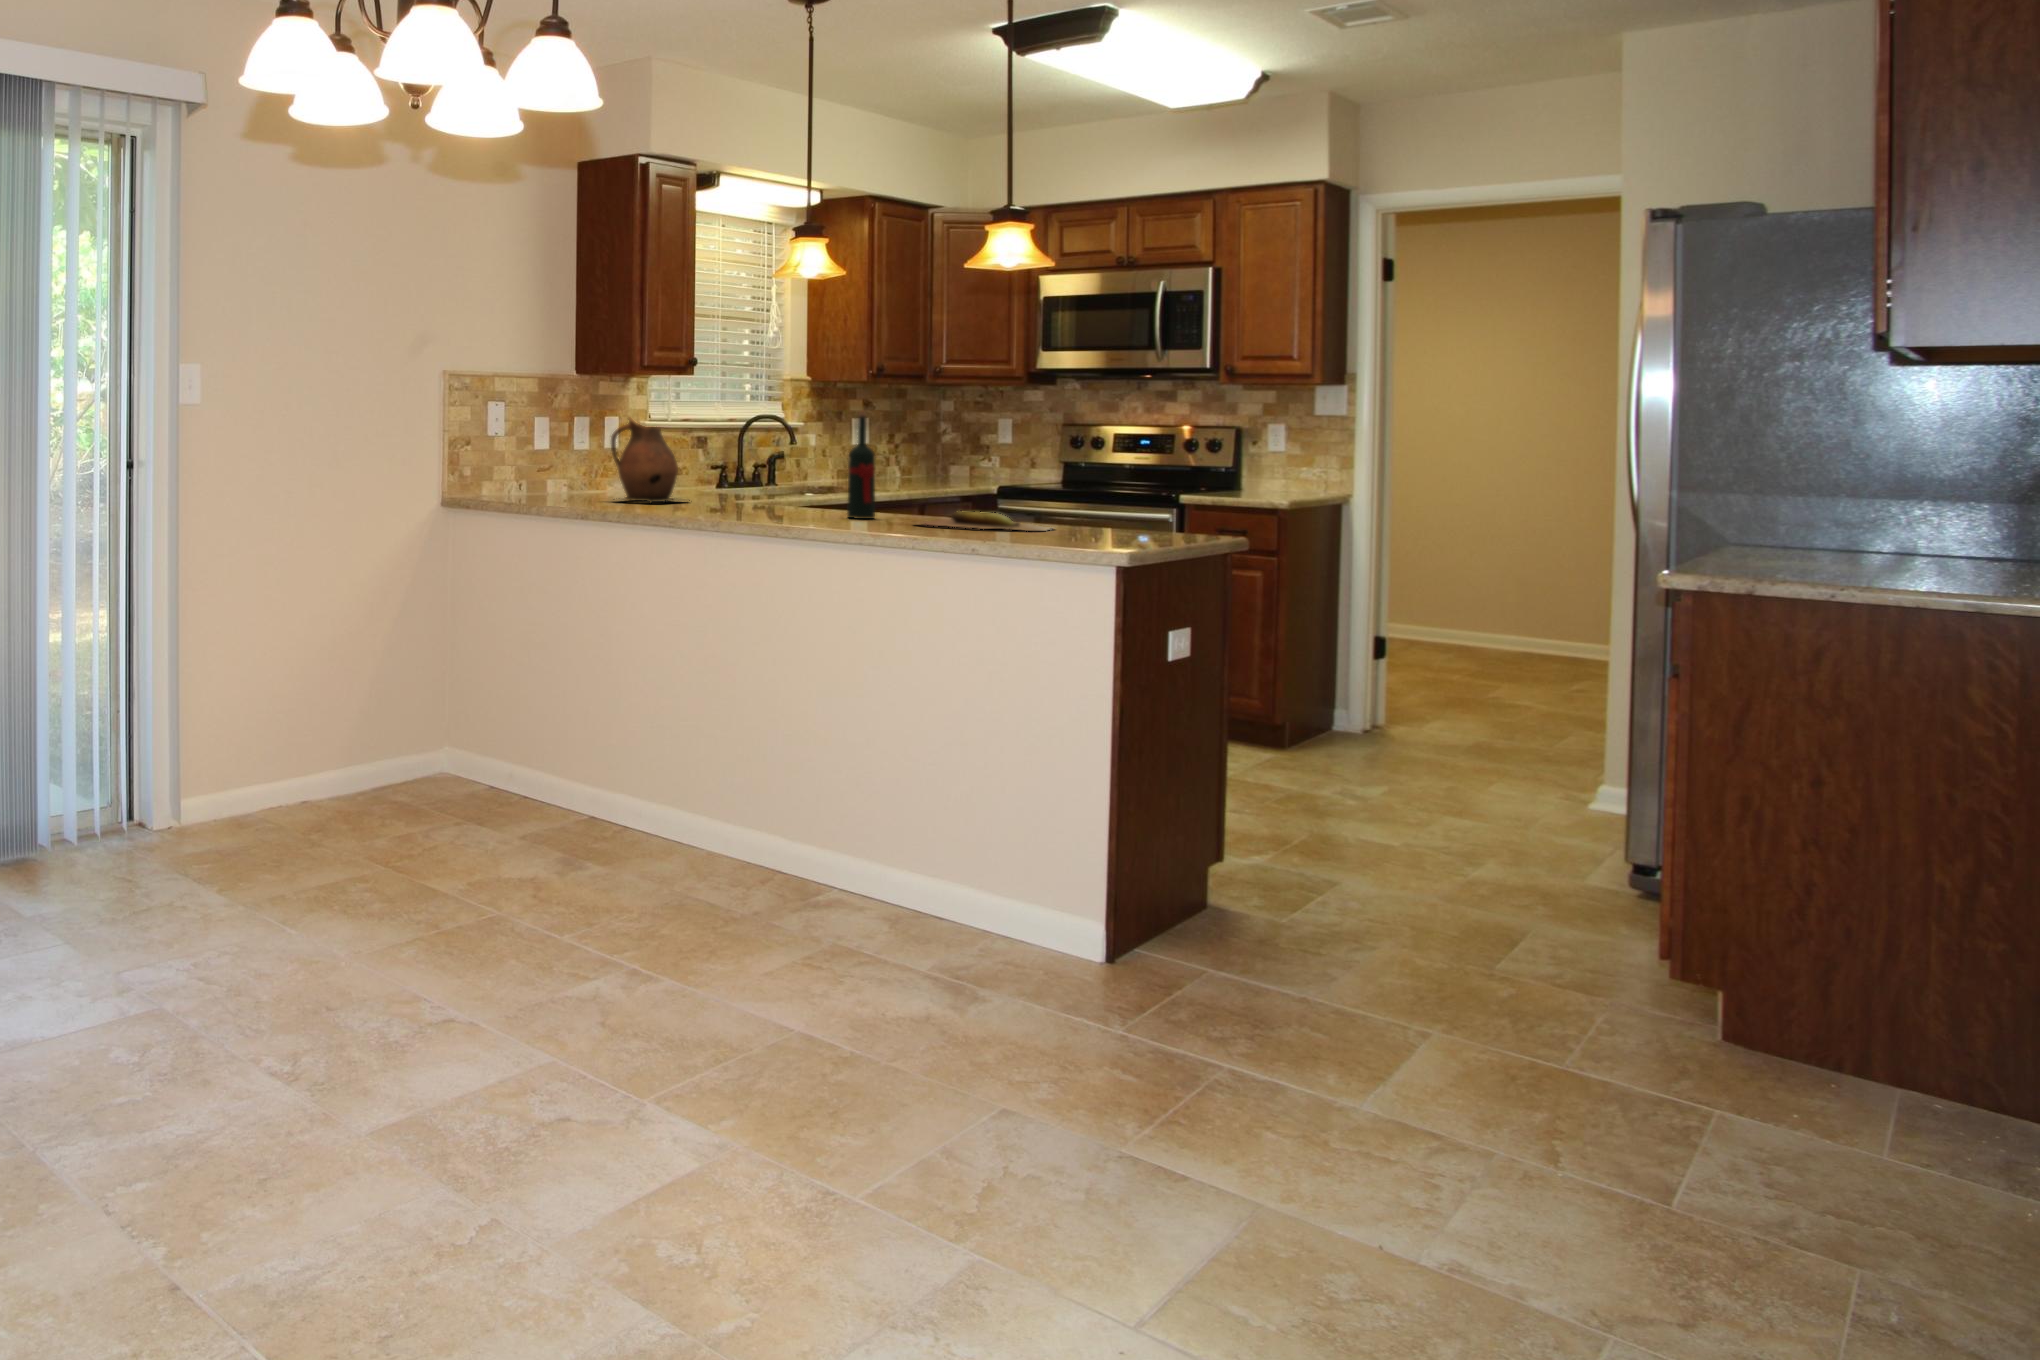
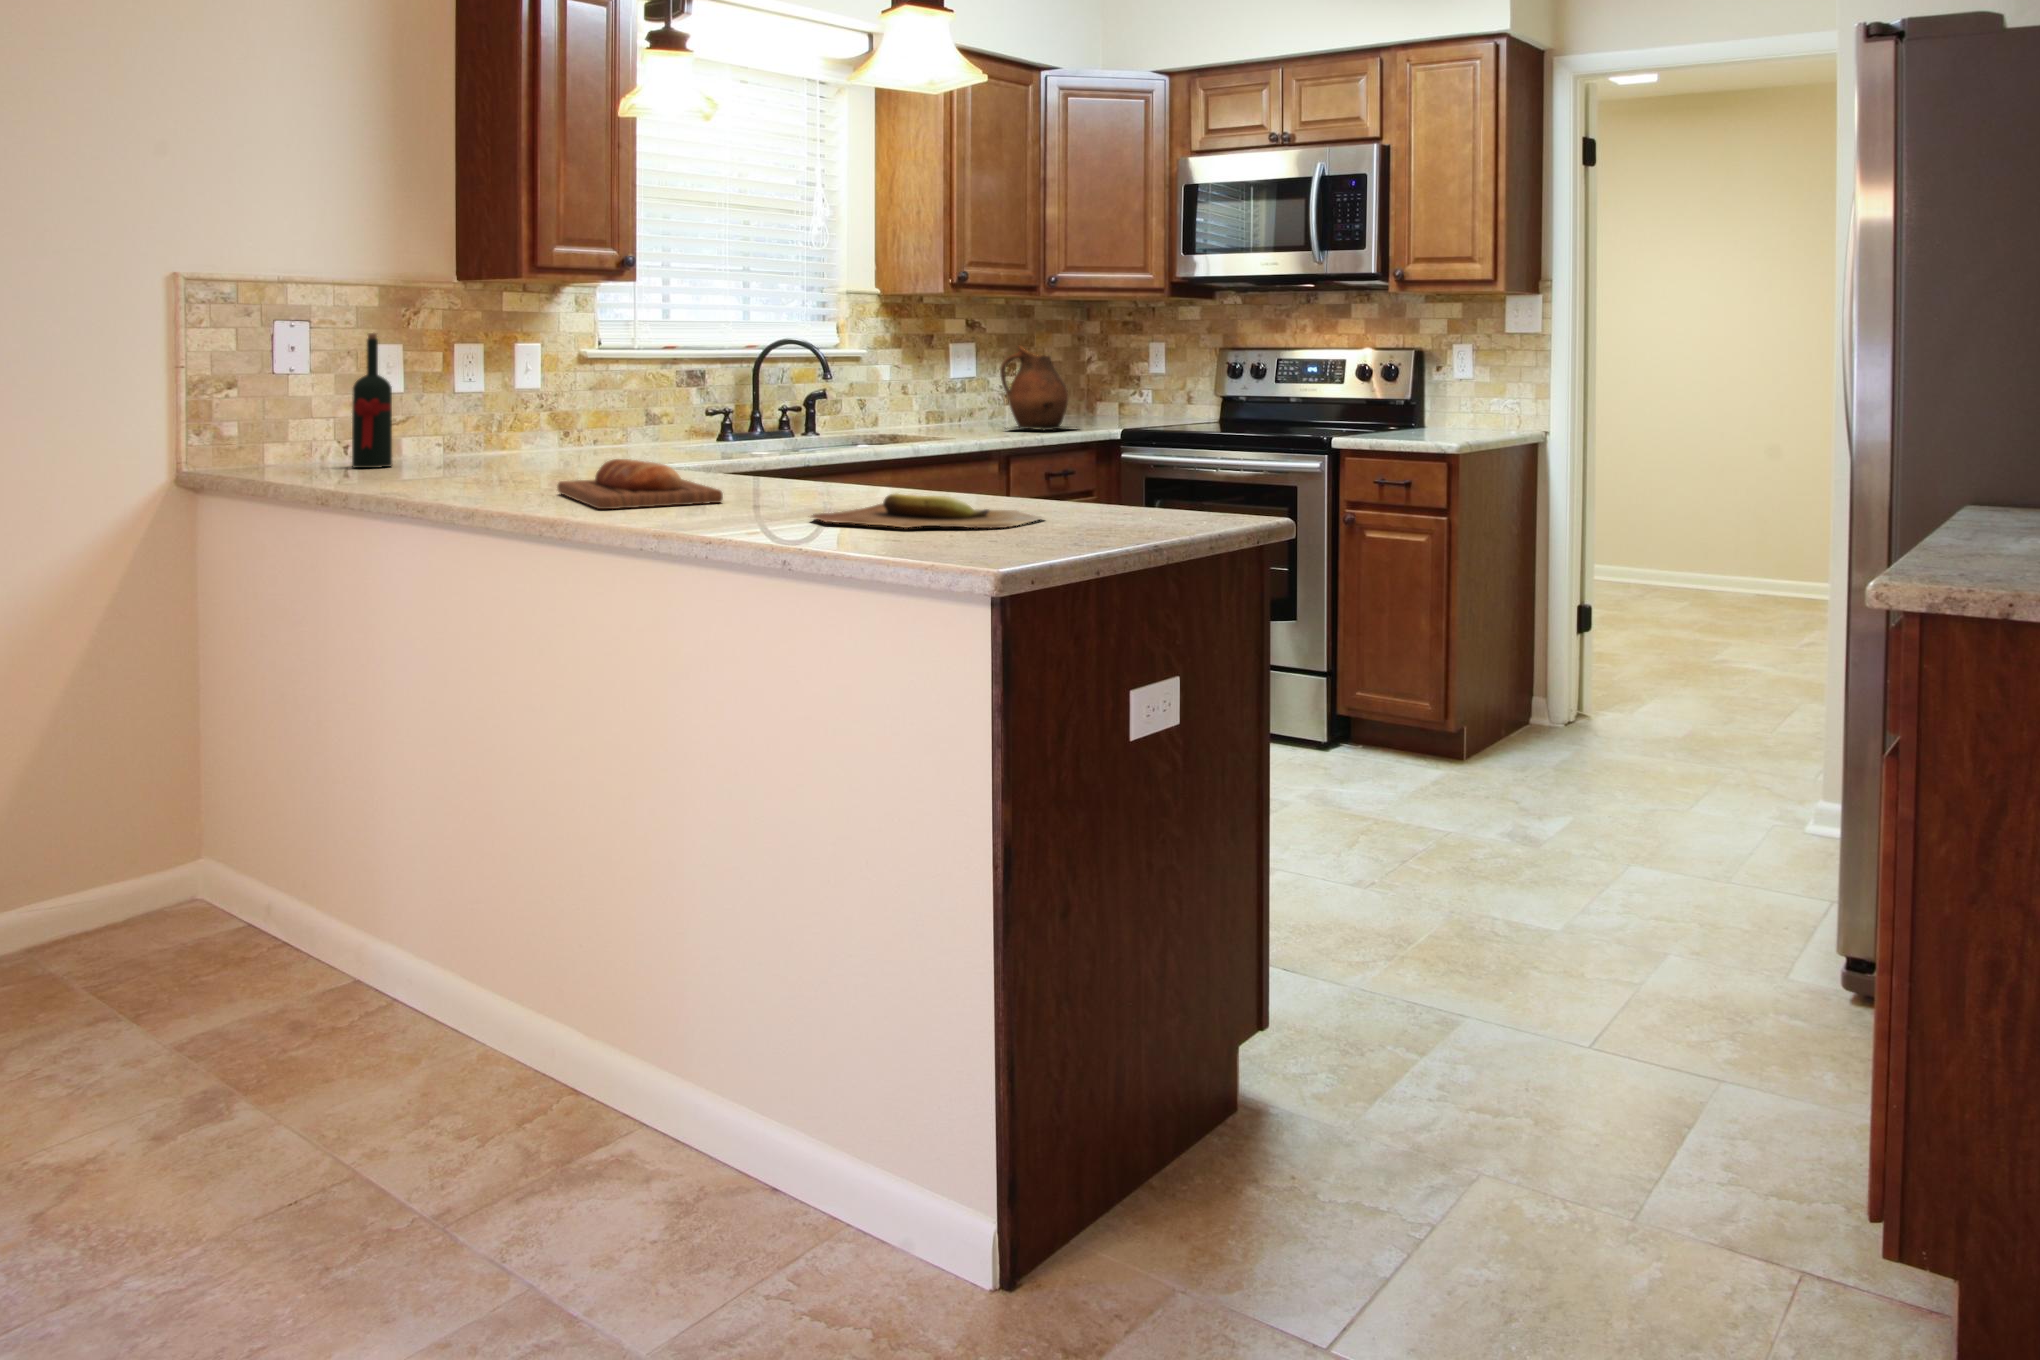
wine bottle: present [847,412,875,519] -> present [352,333,392,468]
ceramic pitcher: present [611,418,690,502] -> present [1000,346,1077,430]
bread loaf: none [717,490,832,517] -> present [557,459,723,509]

